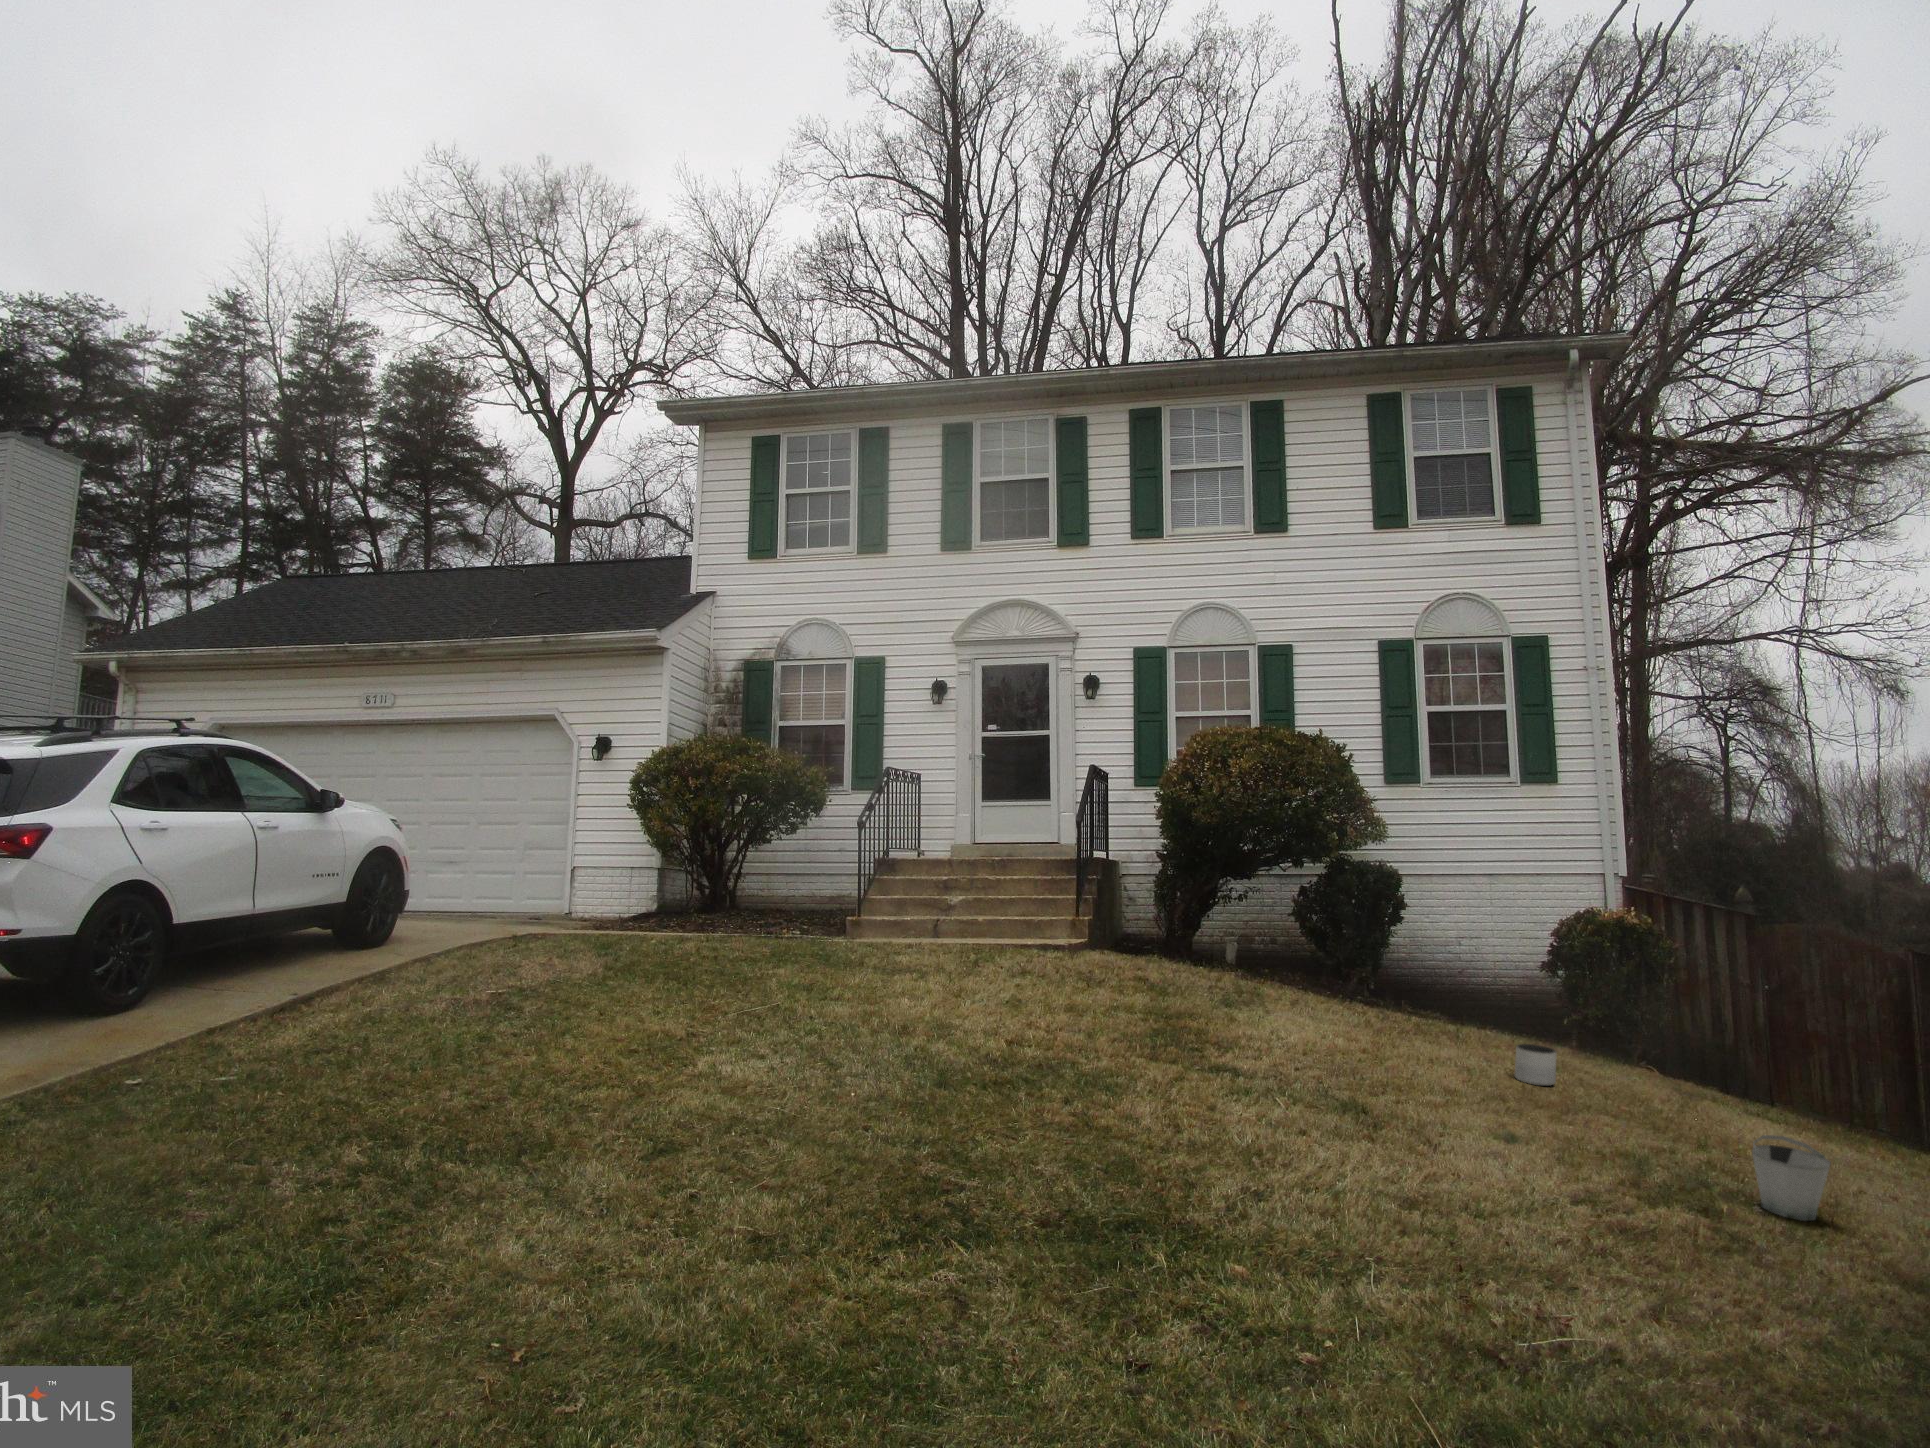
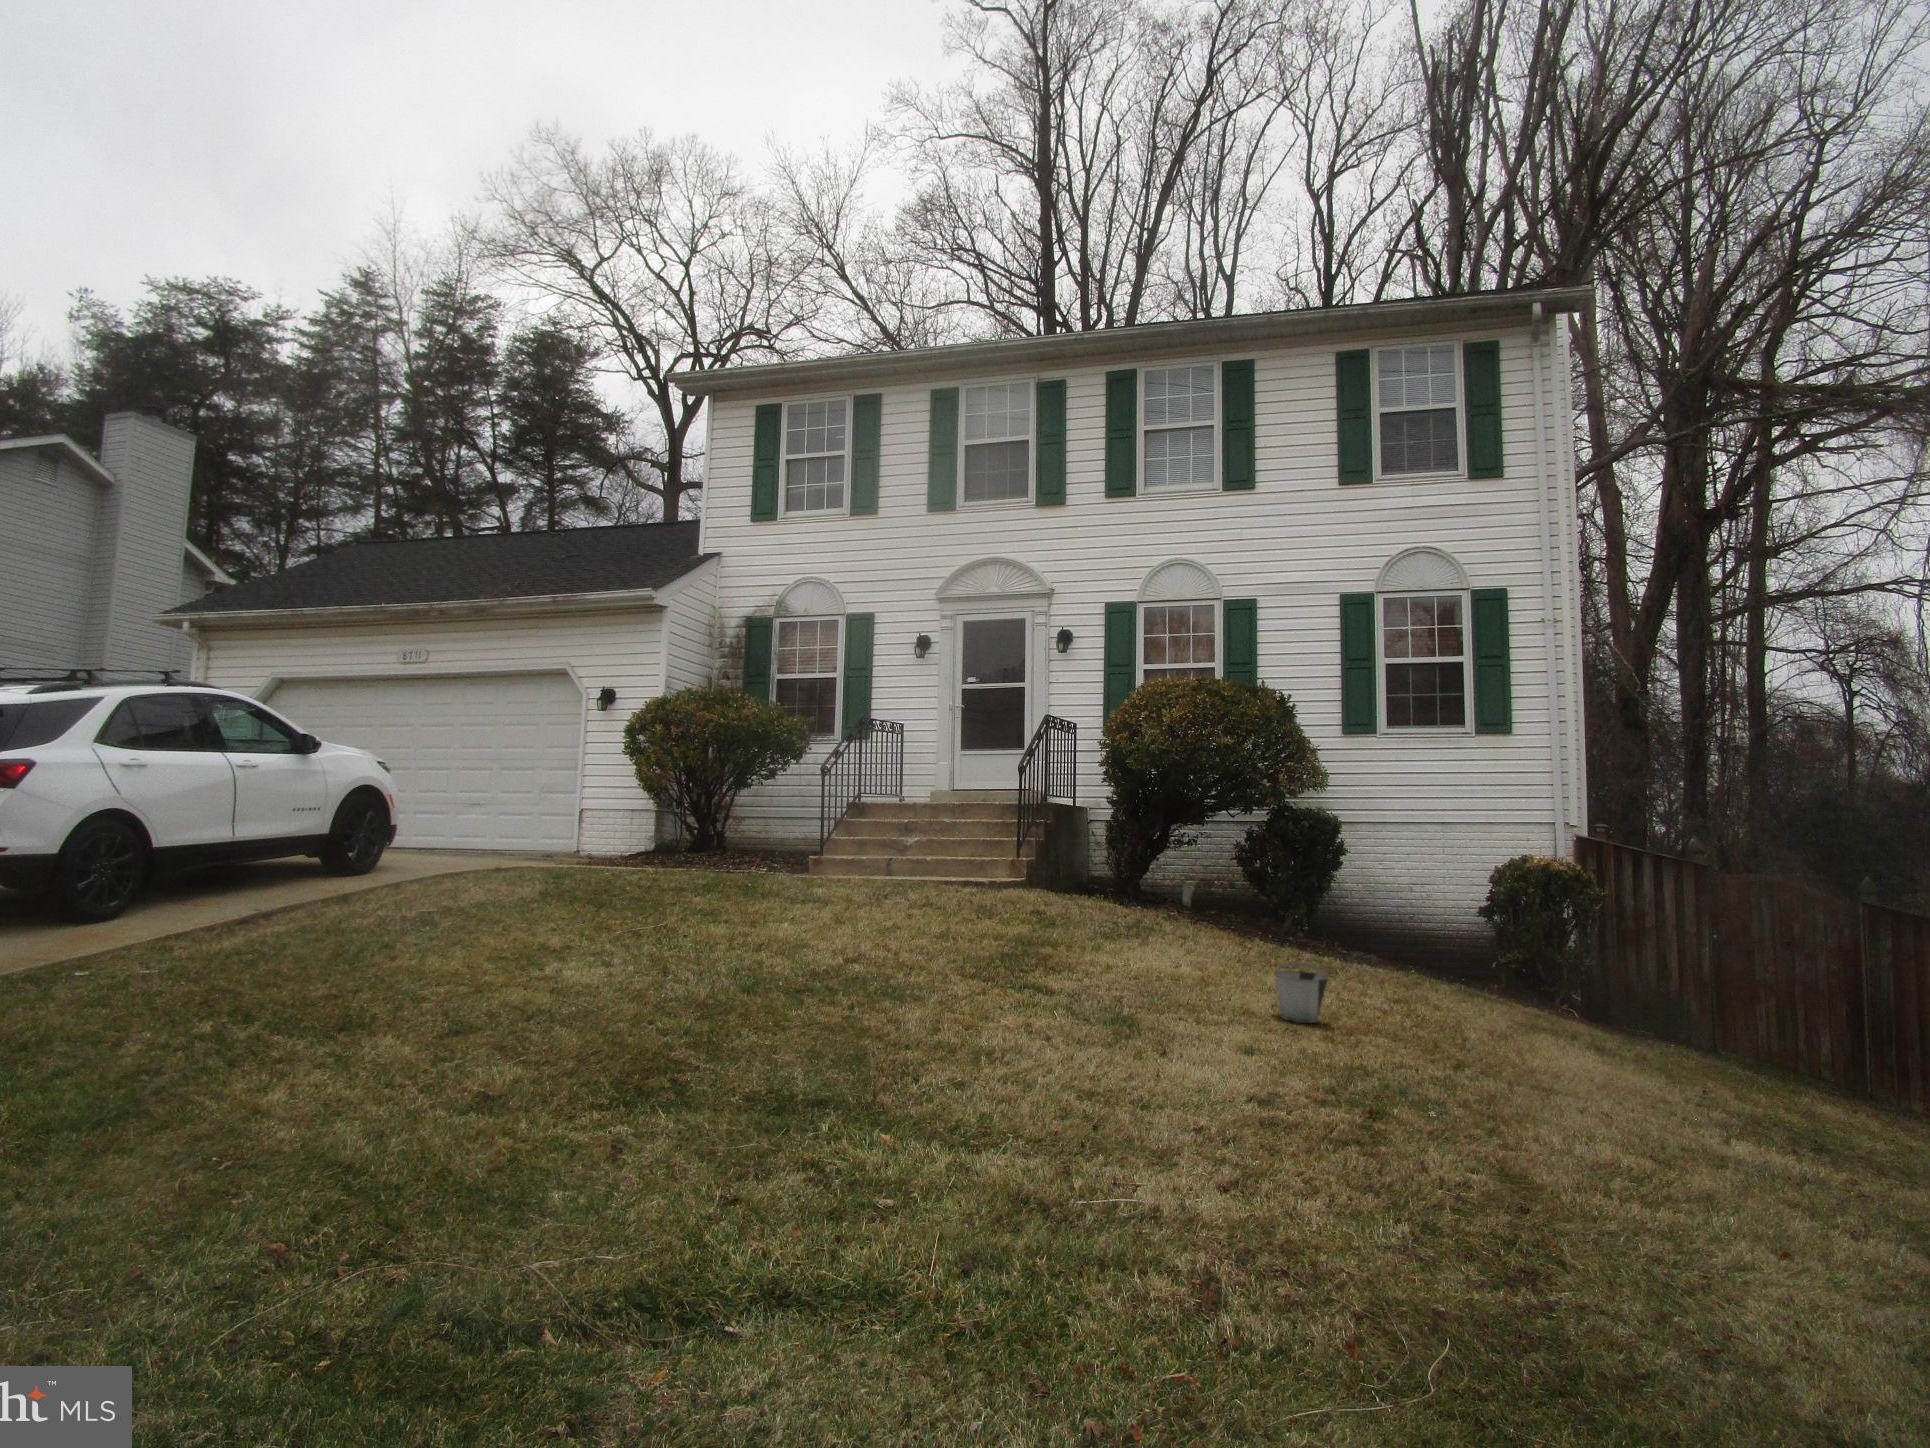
planter: present [1515,1044,1557,1086] -> none [1245,932,1279,966]

